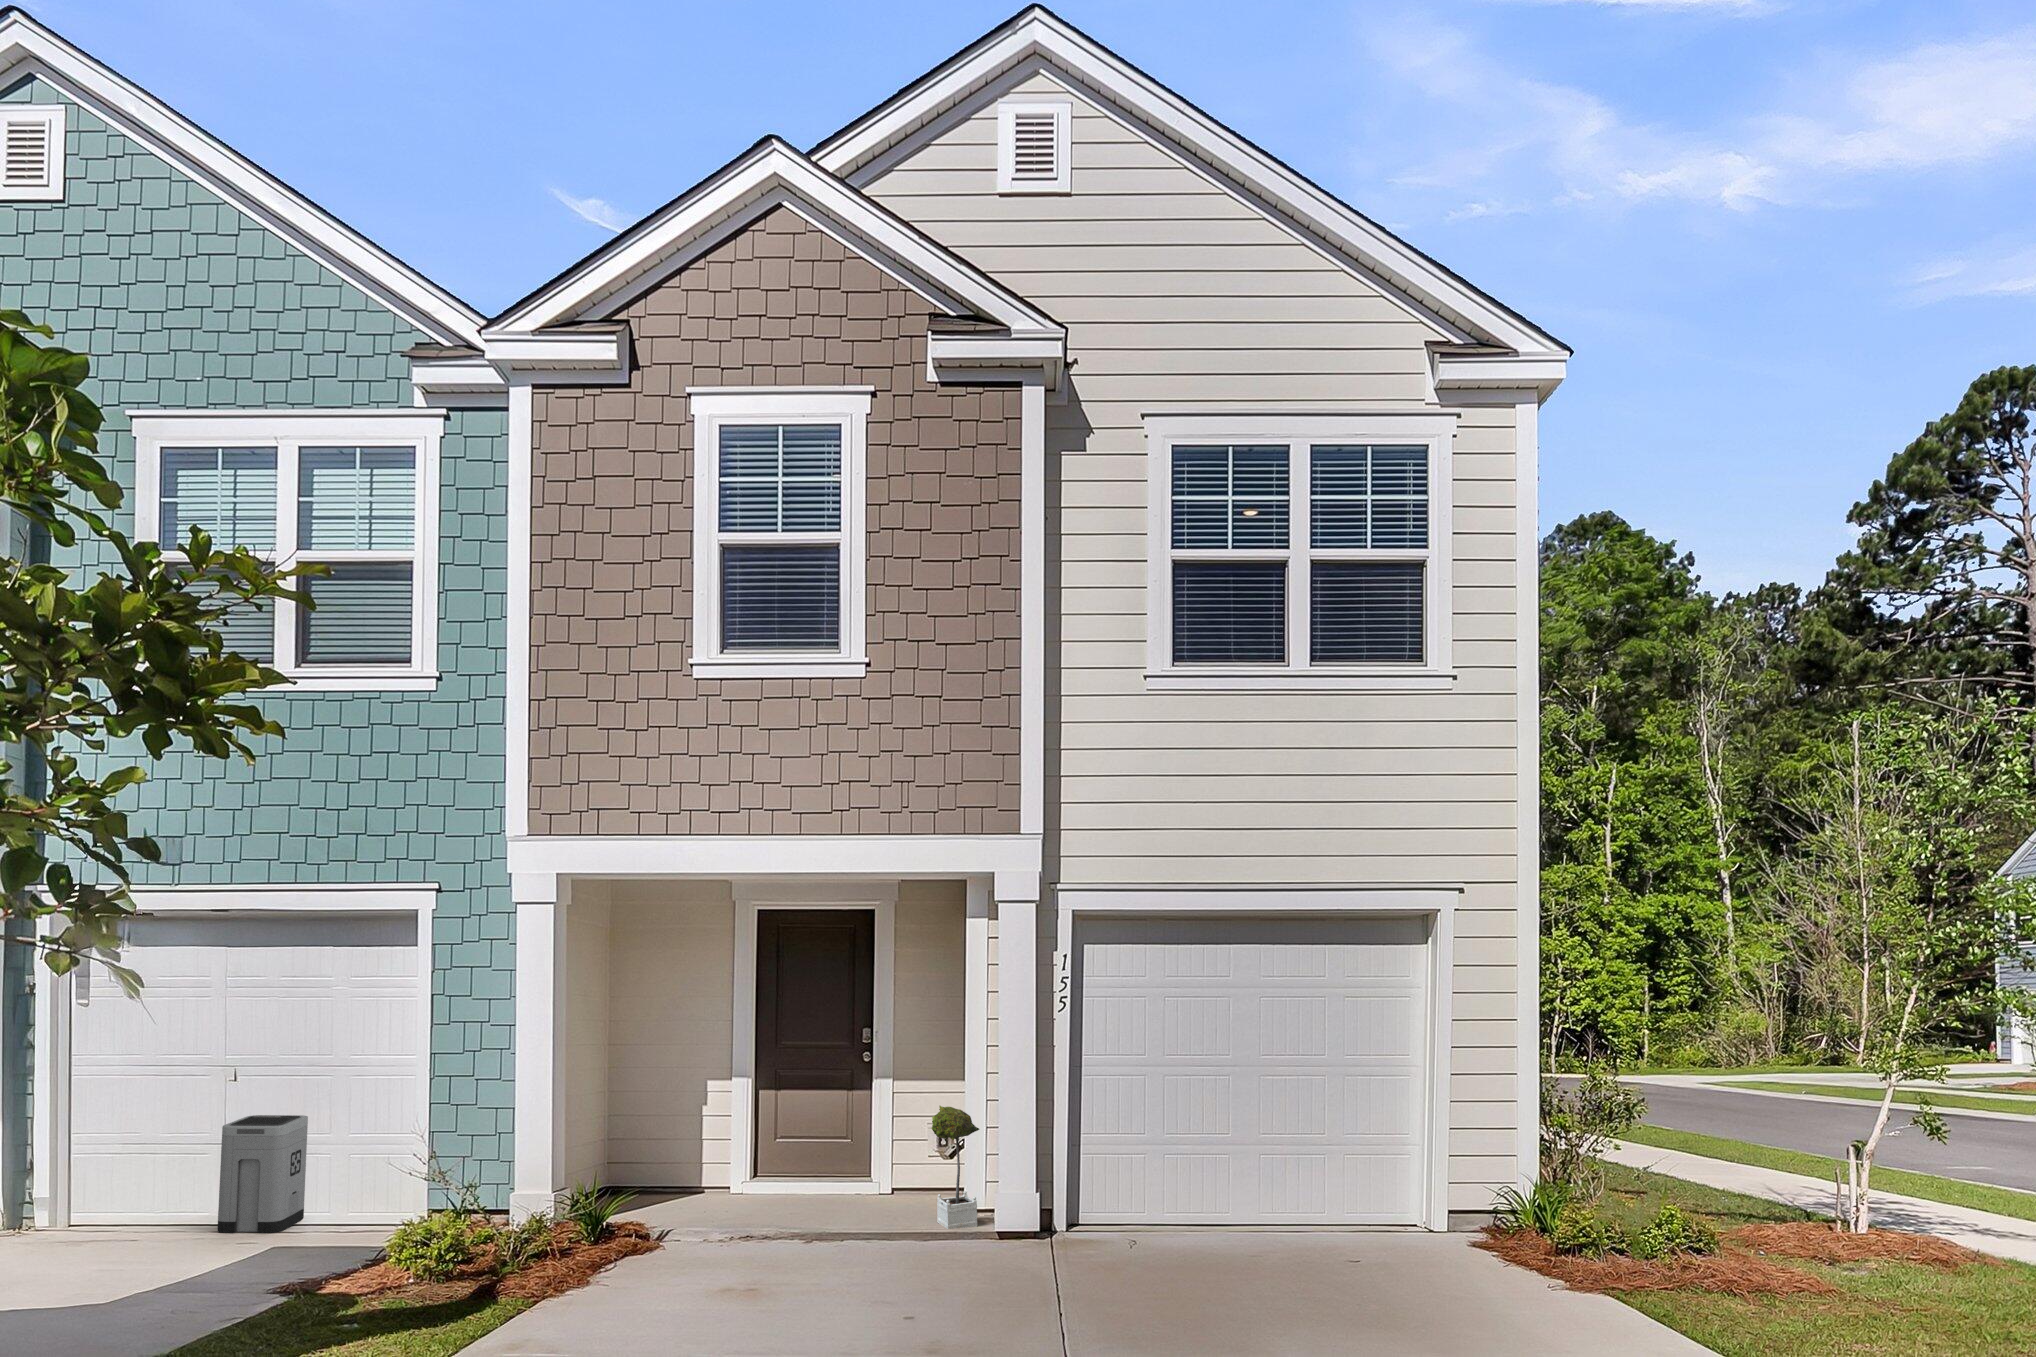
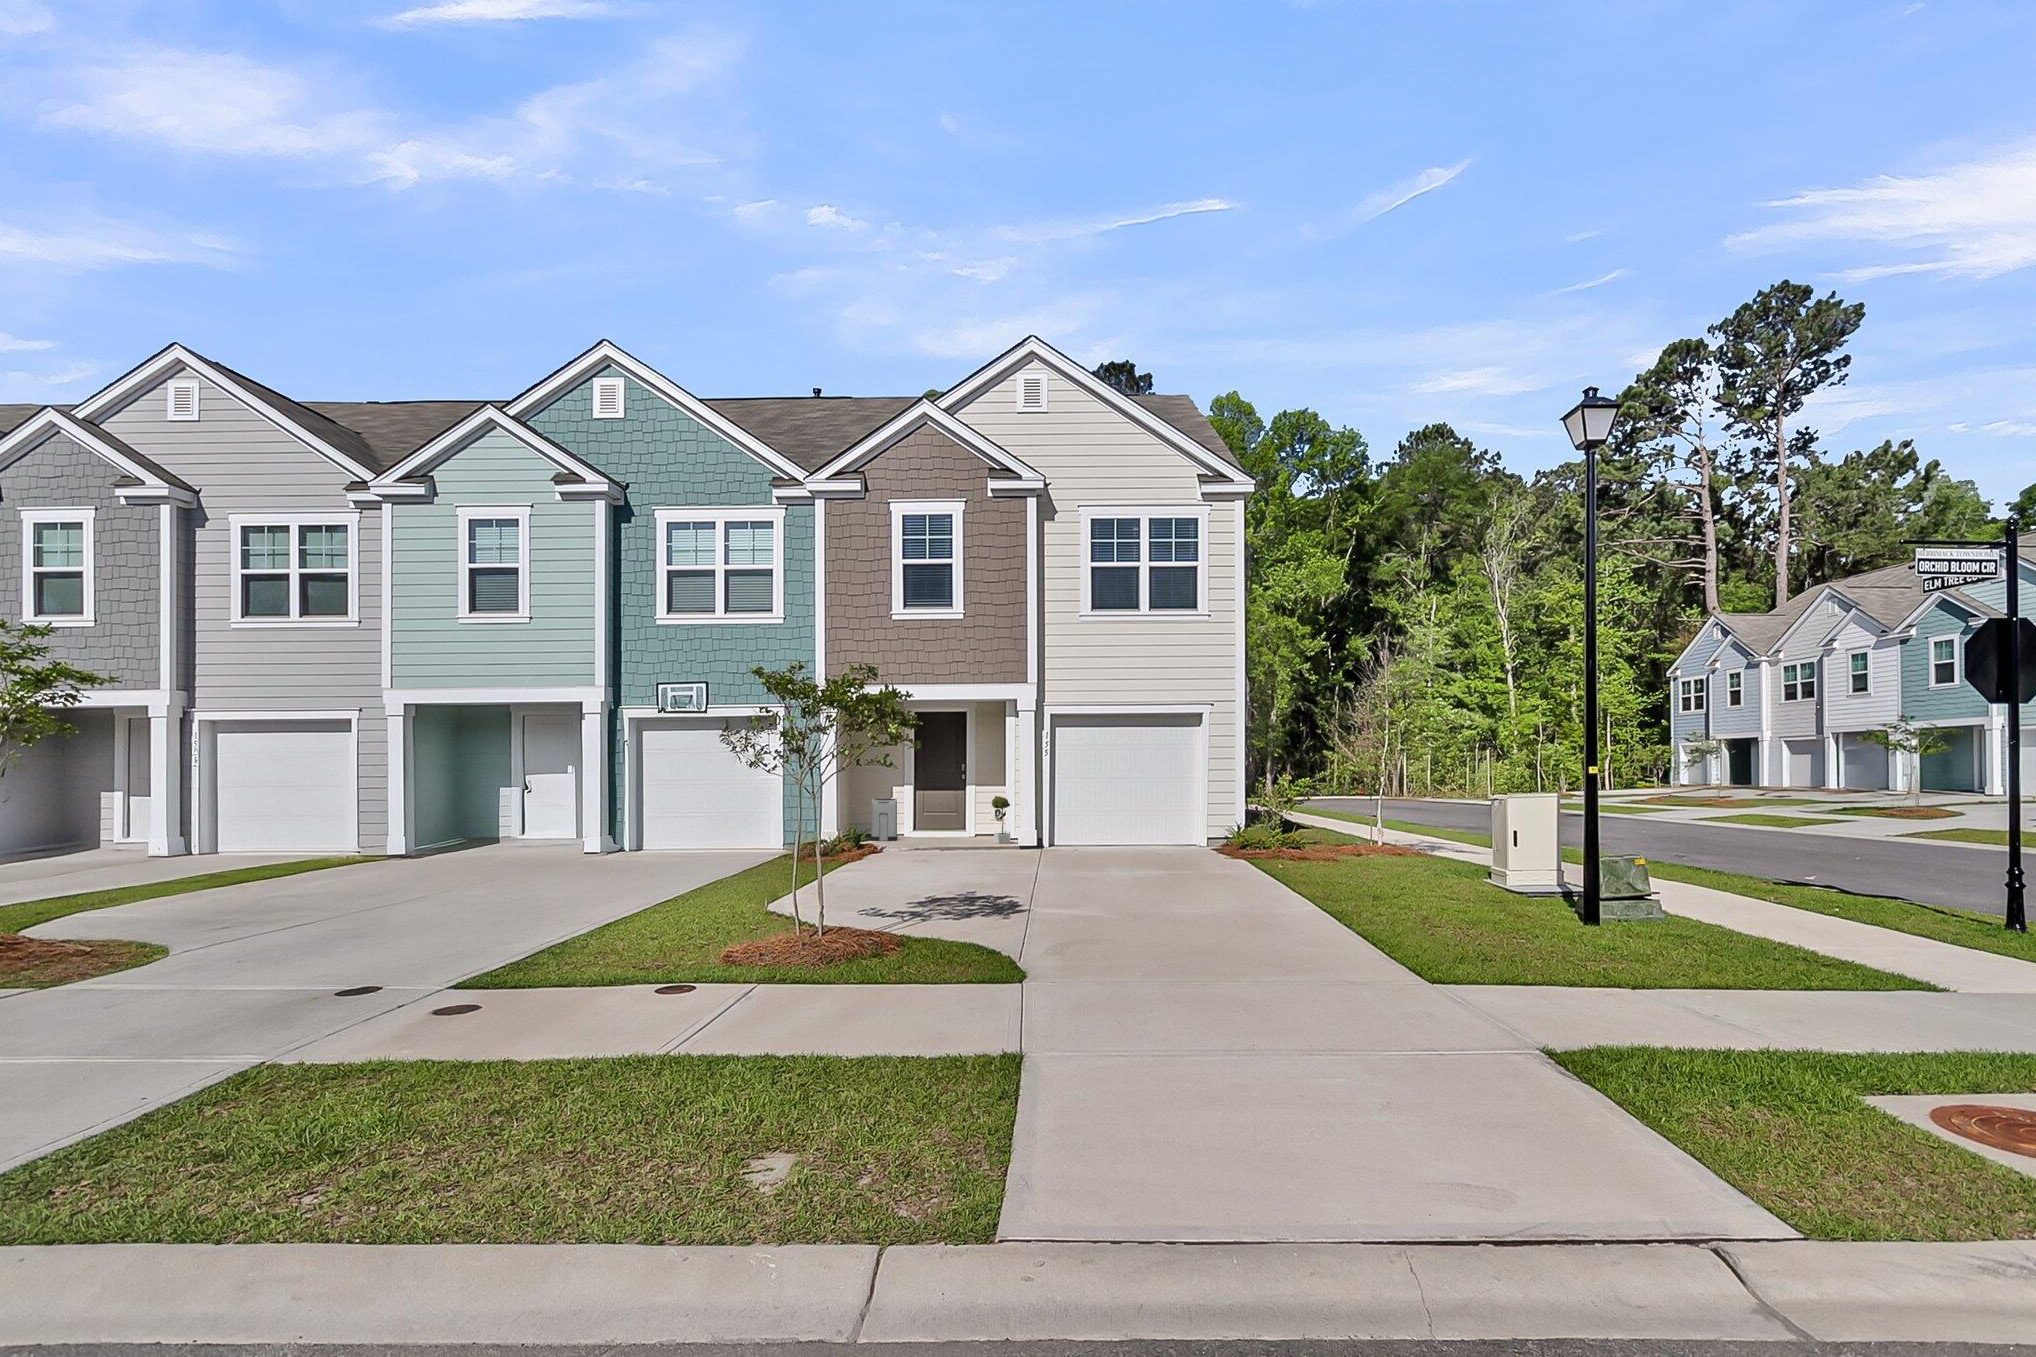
trash can: present [217,1115,308,1233] -> present [871,799,898,841]

